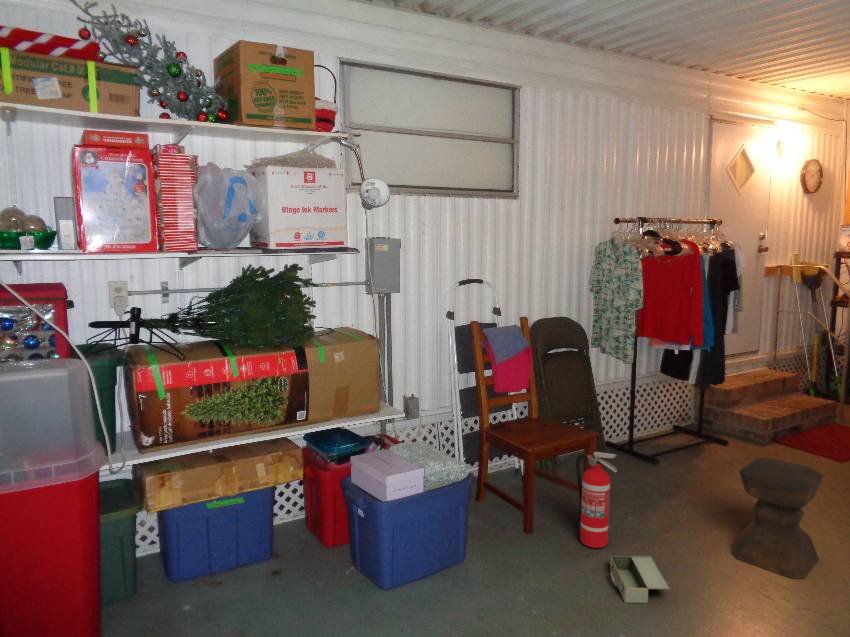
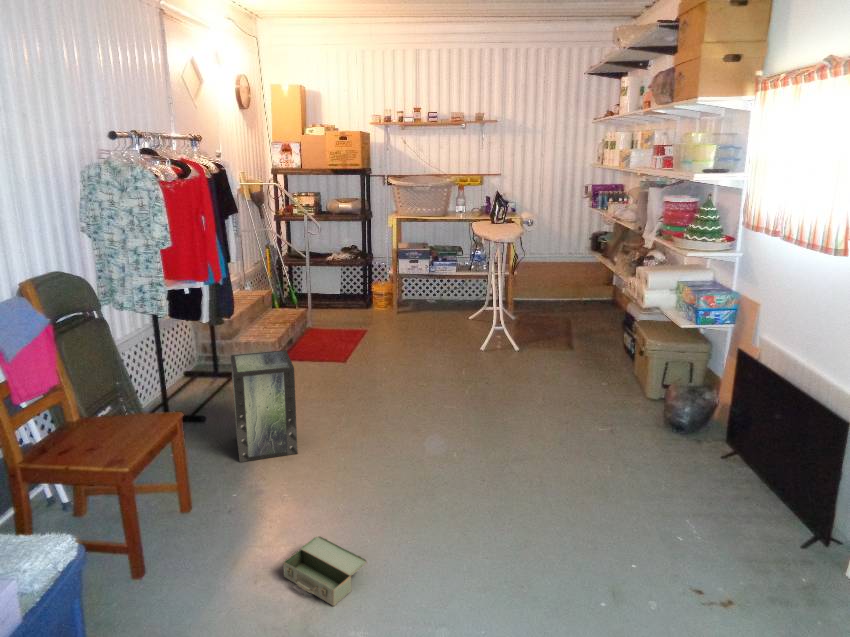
storage box: none [654,406,726,510] -> present [231,350,298,462]
fire extinguisher: present [575,452,617,548] -> none [196,441,260,564]
stool: present [731,458,824,579] -> none [350,382,419,492]

